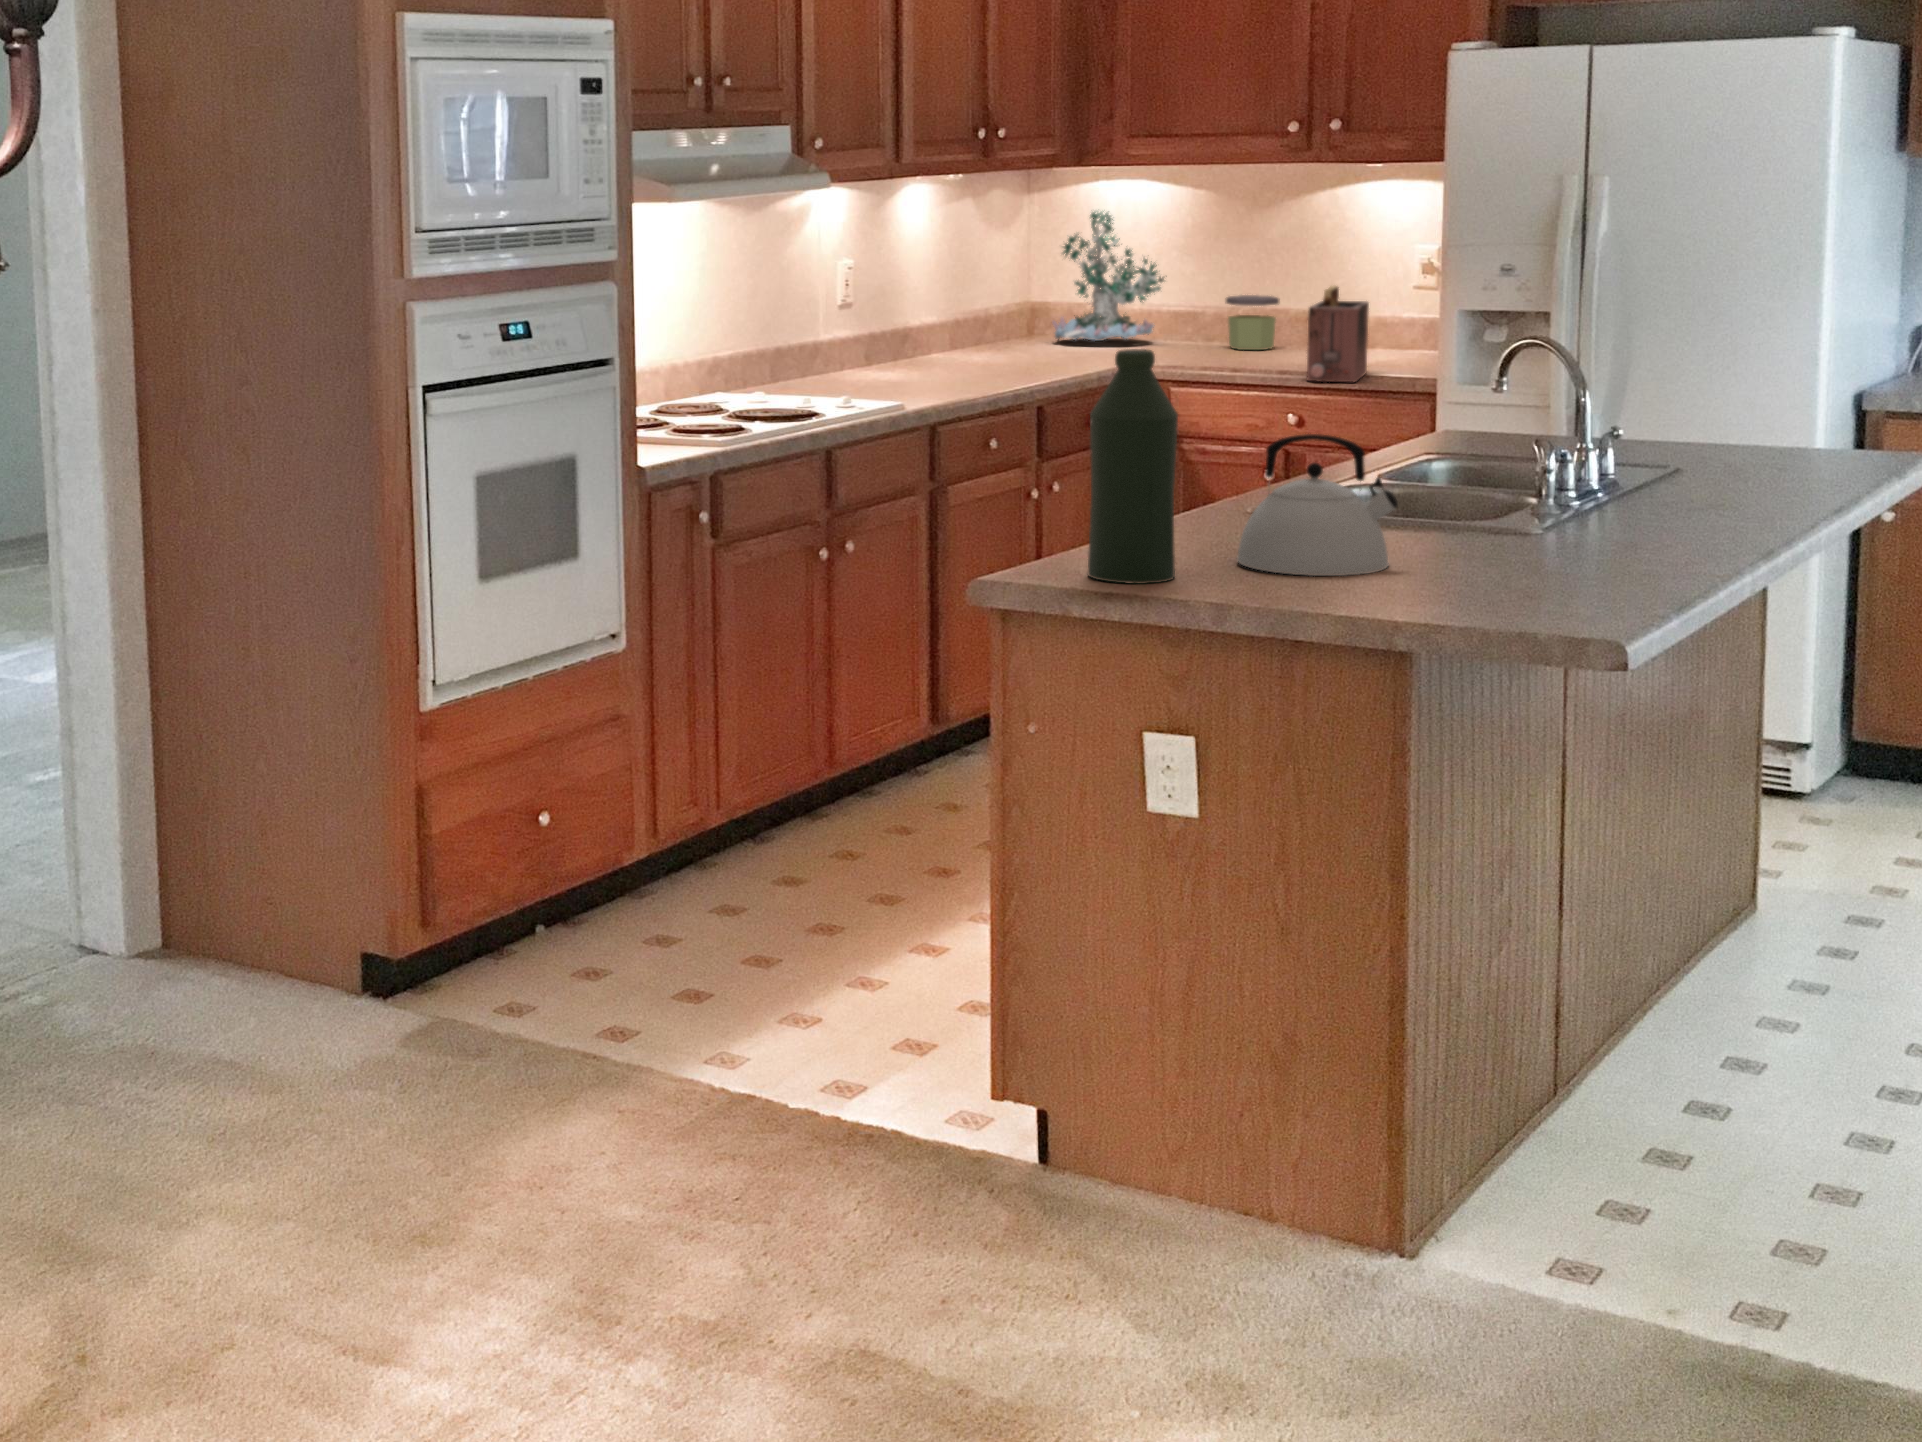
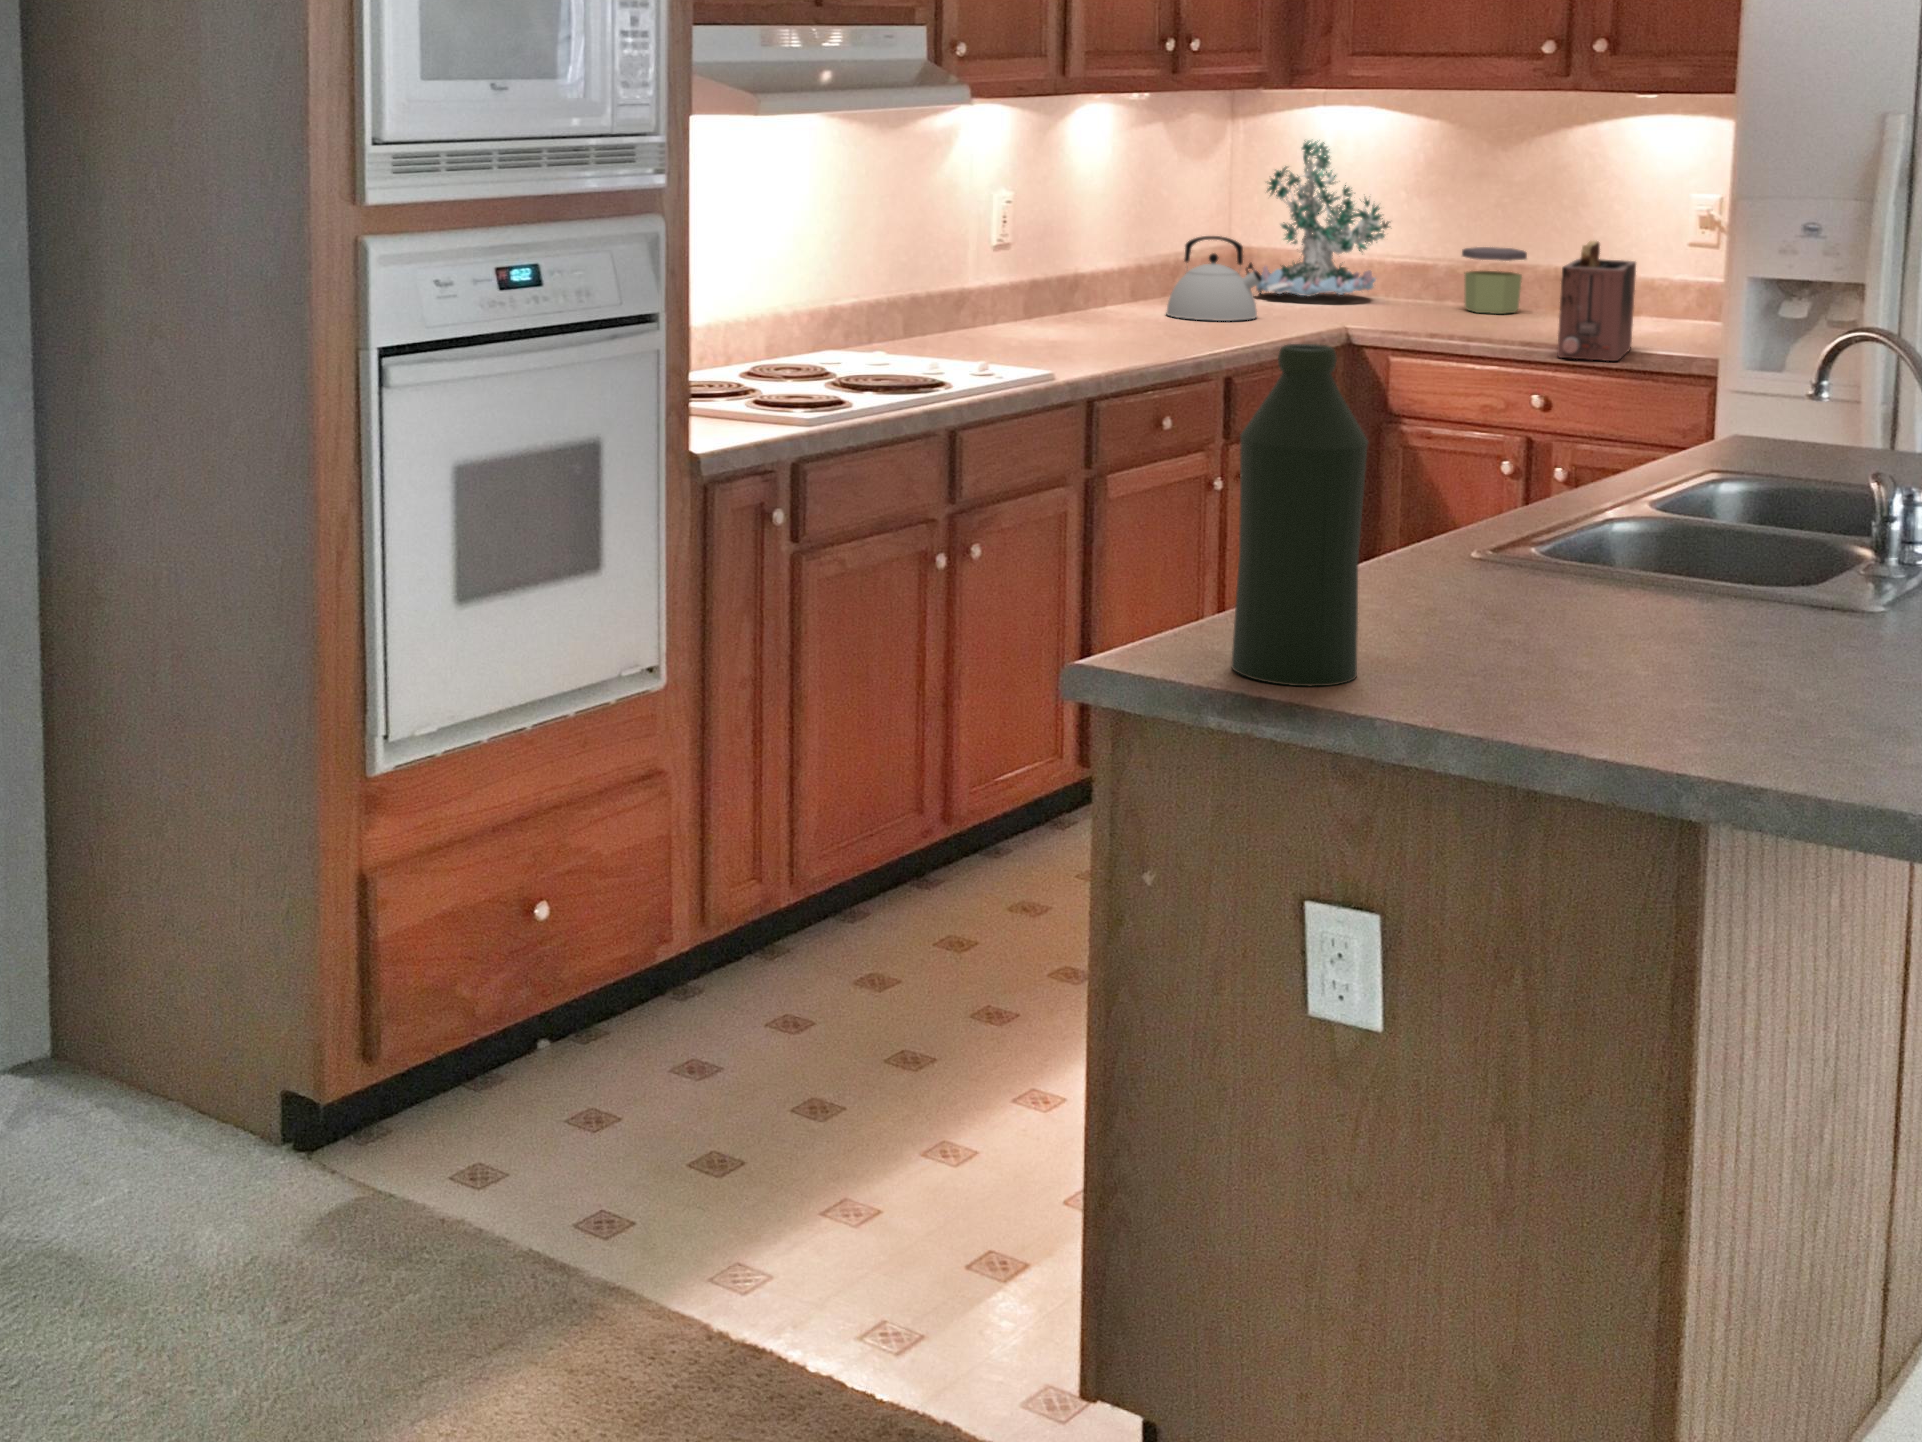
kettle: present [1237,434,1398,576] -> present [1167,236,1262,321]

